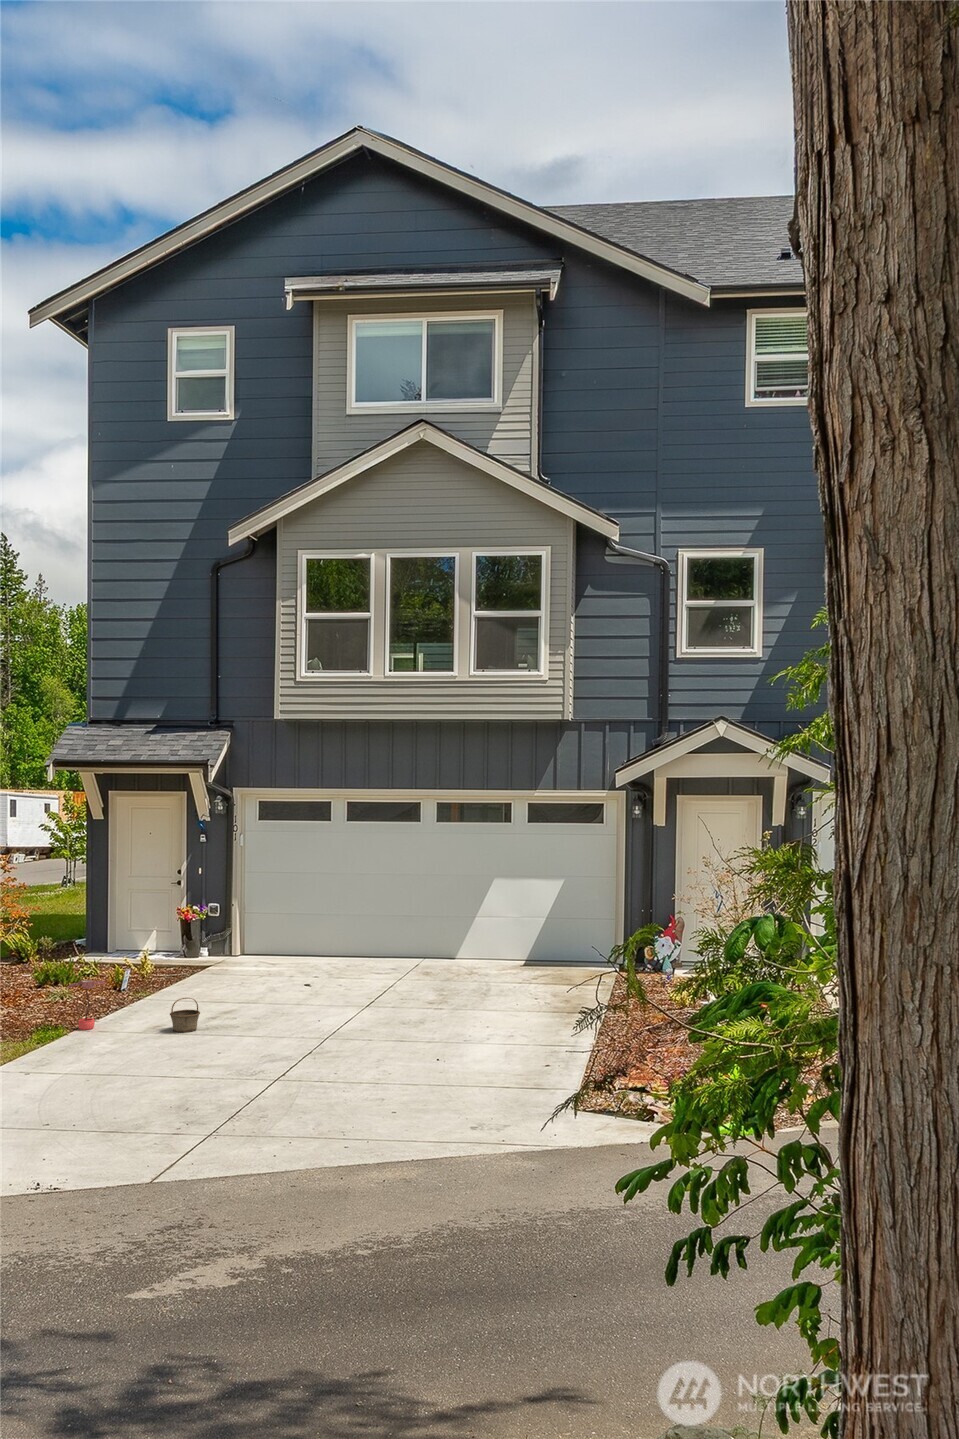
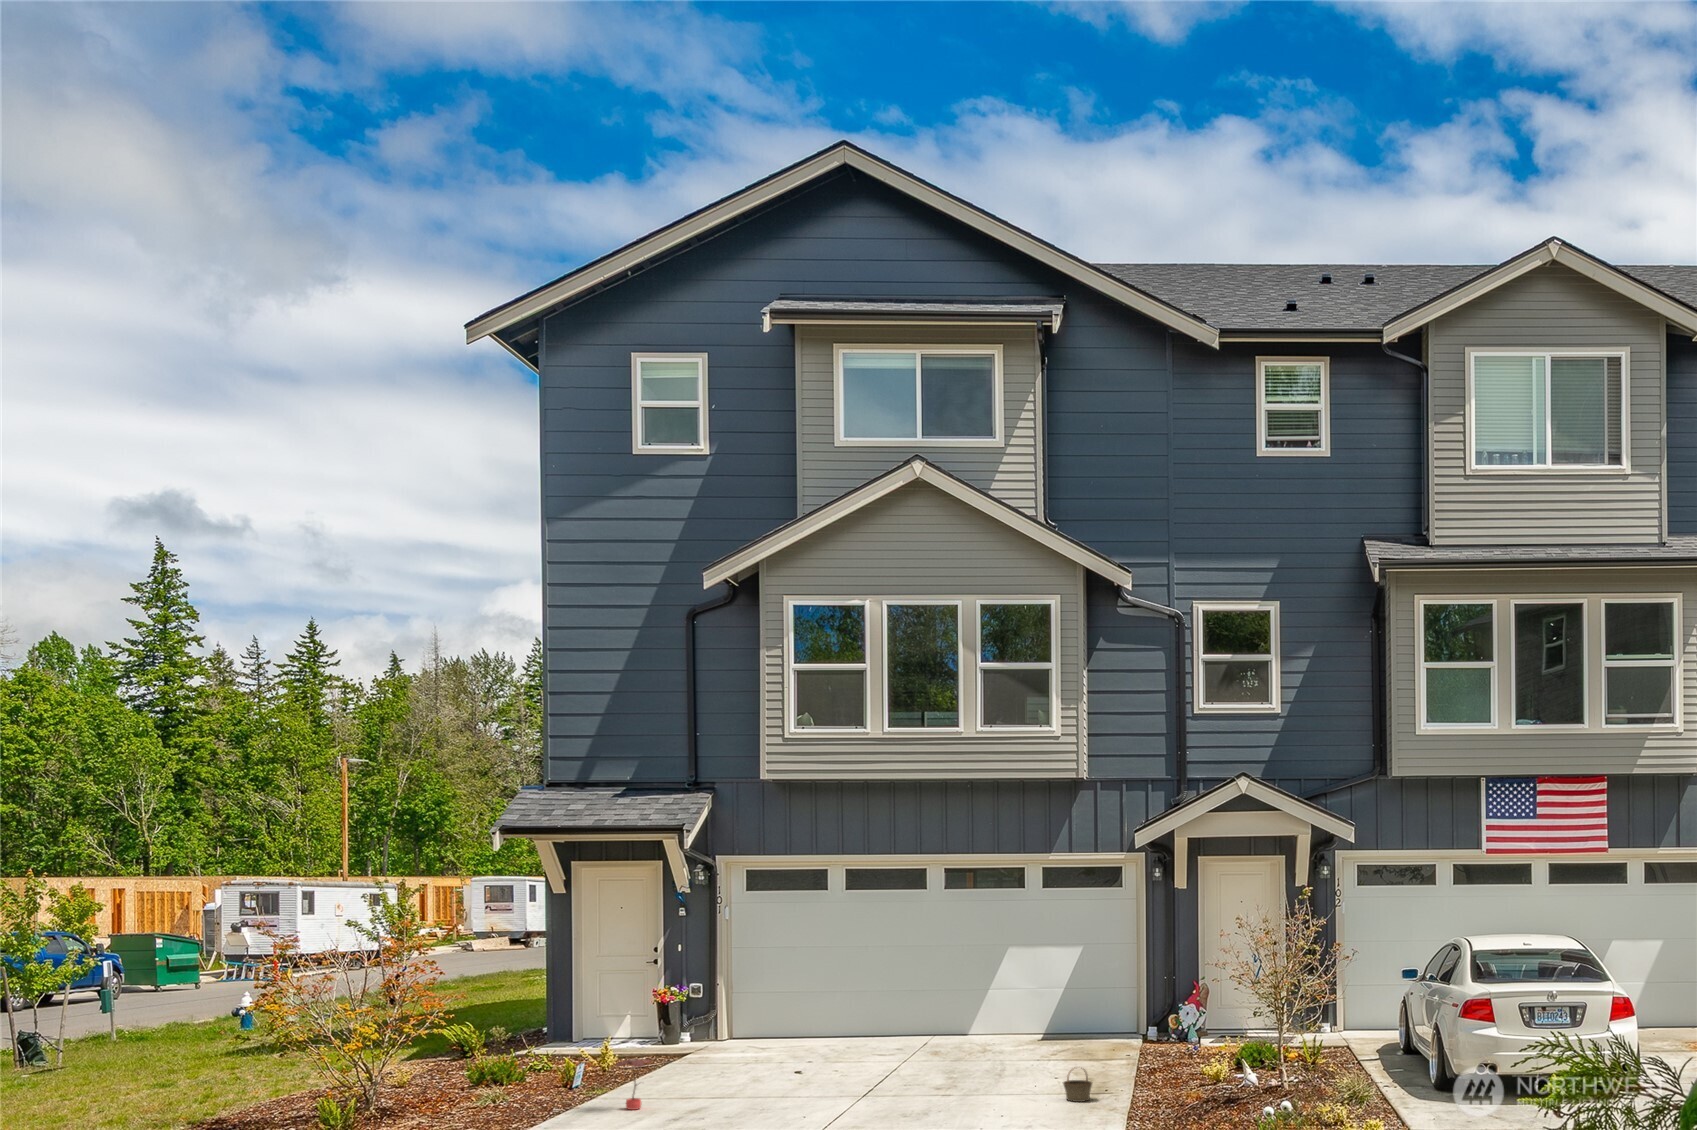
basket: present [170,998,200,1032] -> present [1063,1068,1092,1102]

